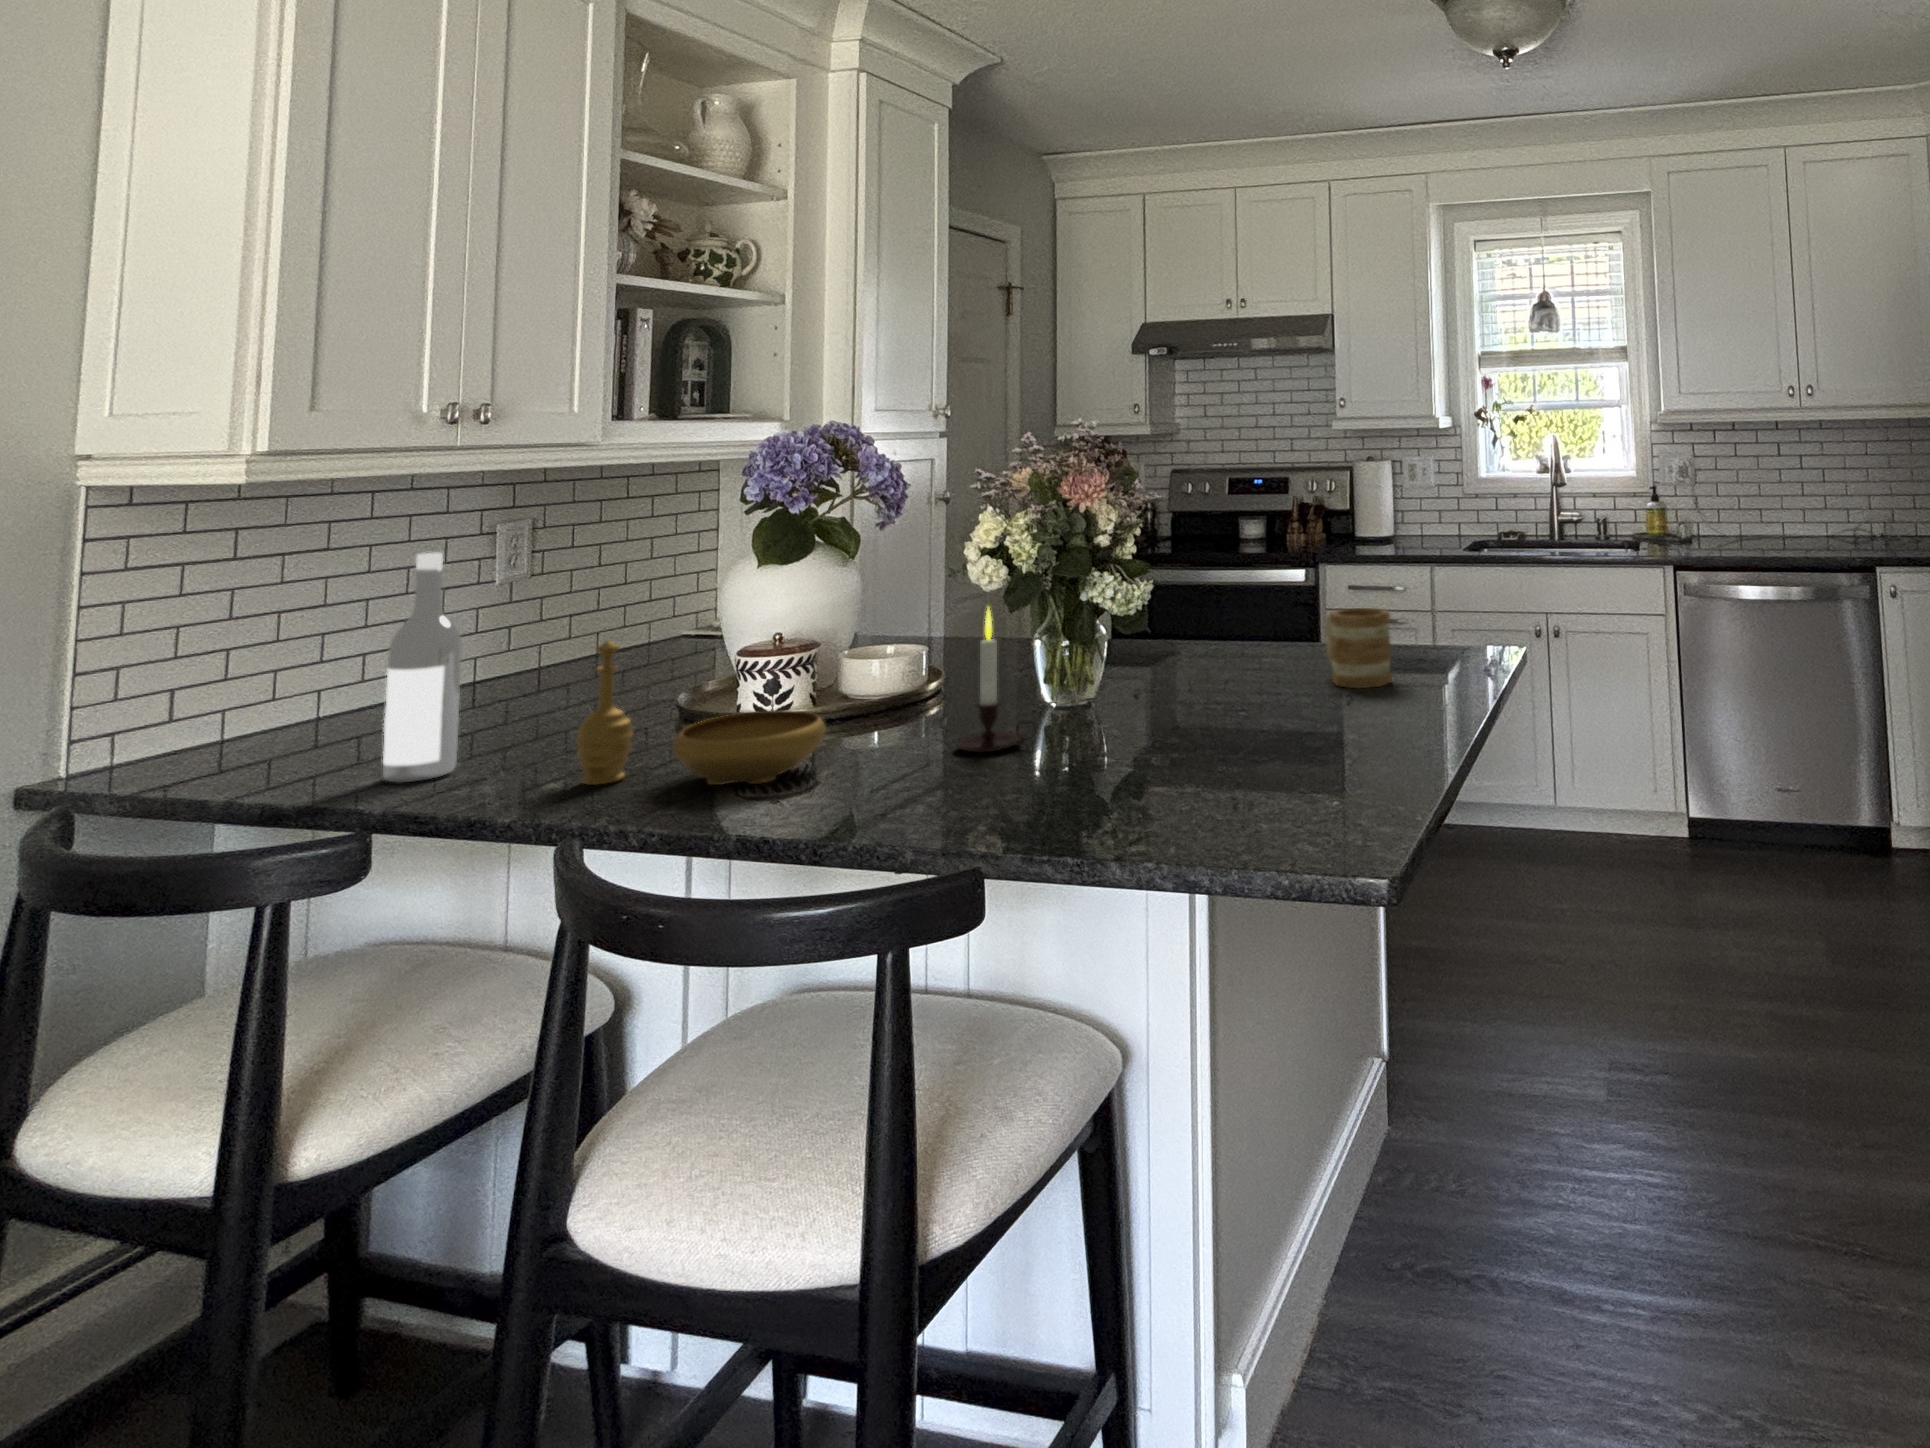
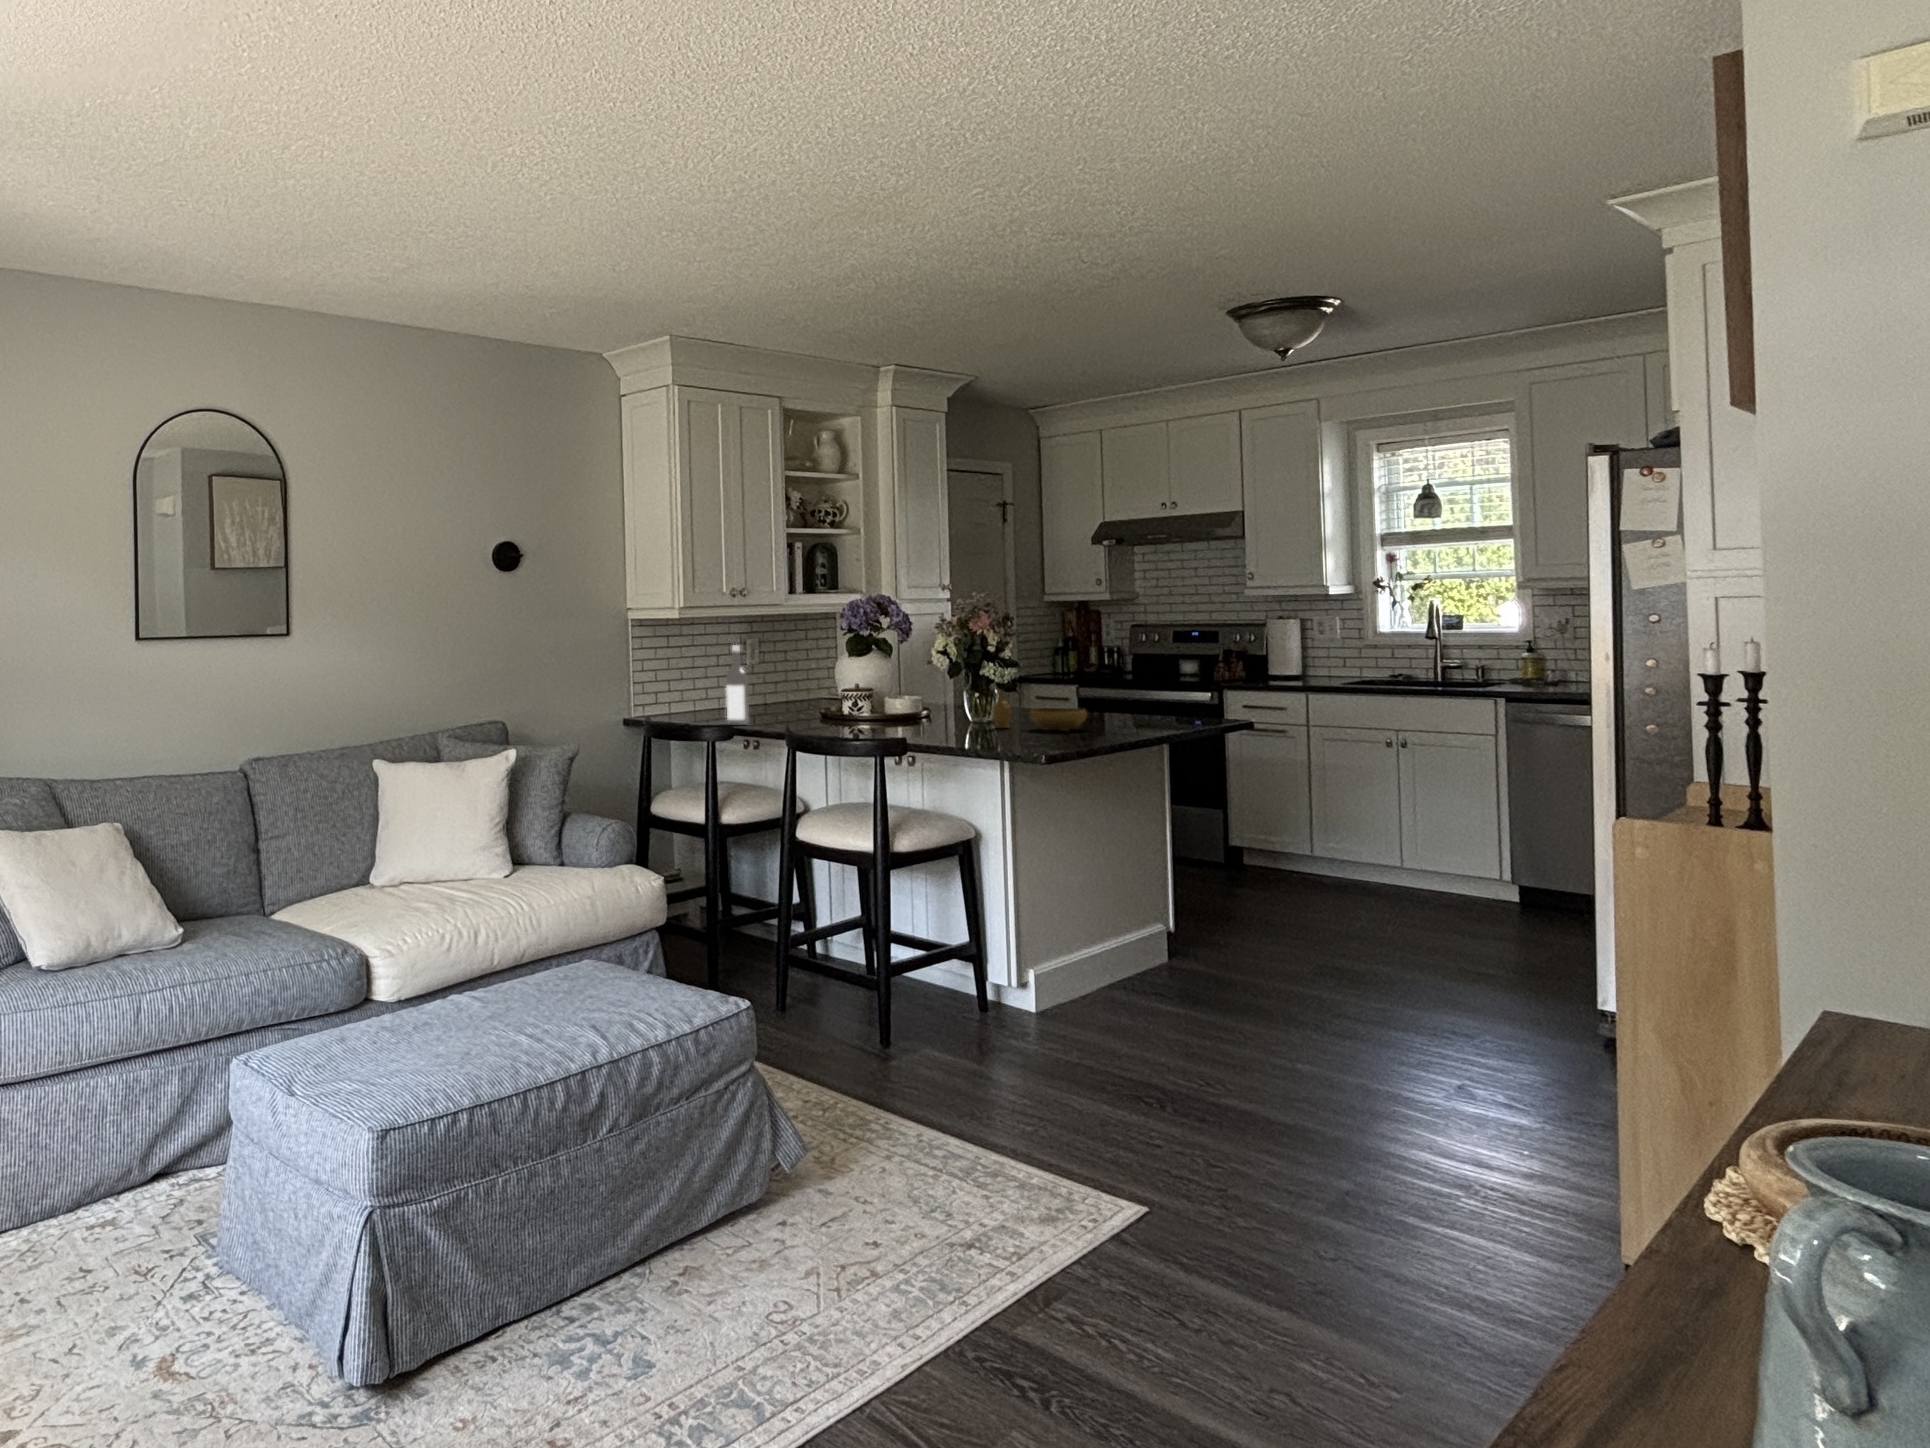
candle: present [955,608,1037,752] -> none [923,672,955,730]
mug: present [1325,608,1392,688] -> none [1115,689,1147,726]
decorative bowl: present [576,641,826,785] -> present [992,692,1087,731]

